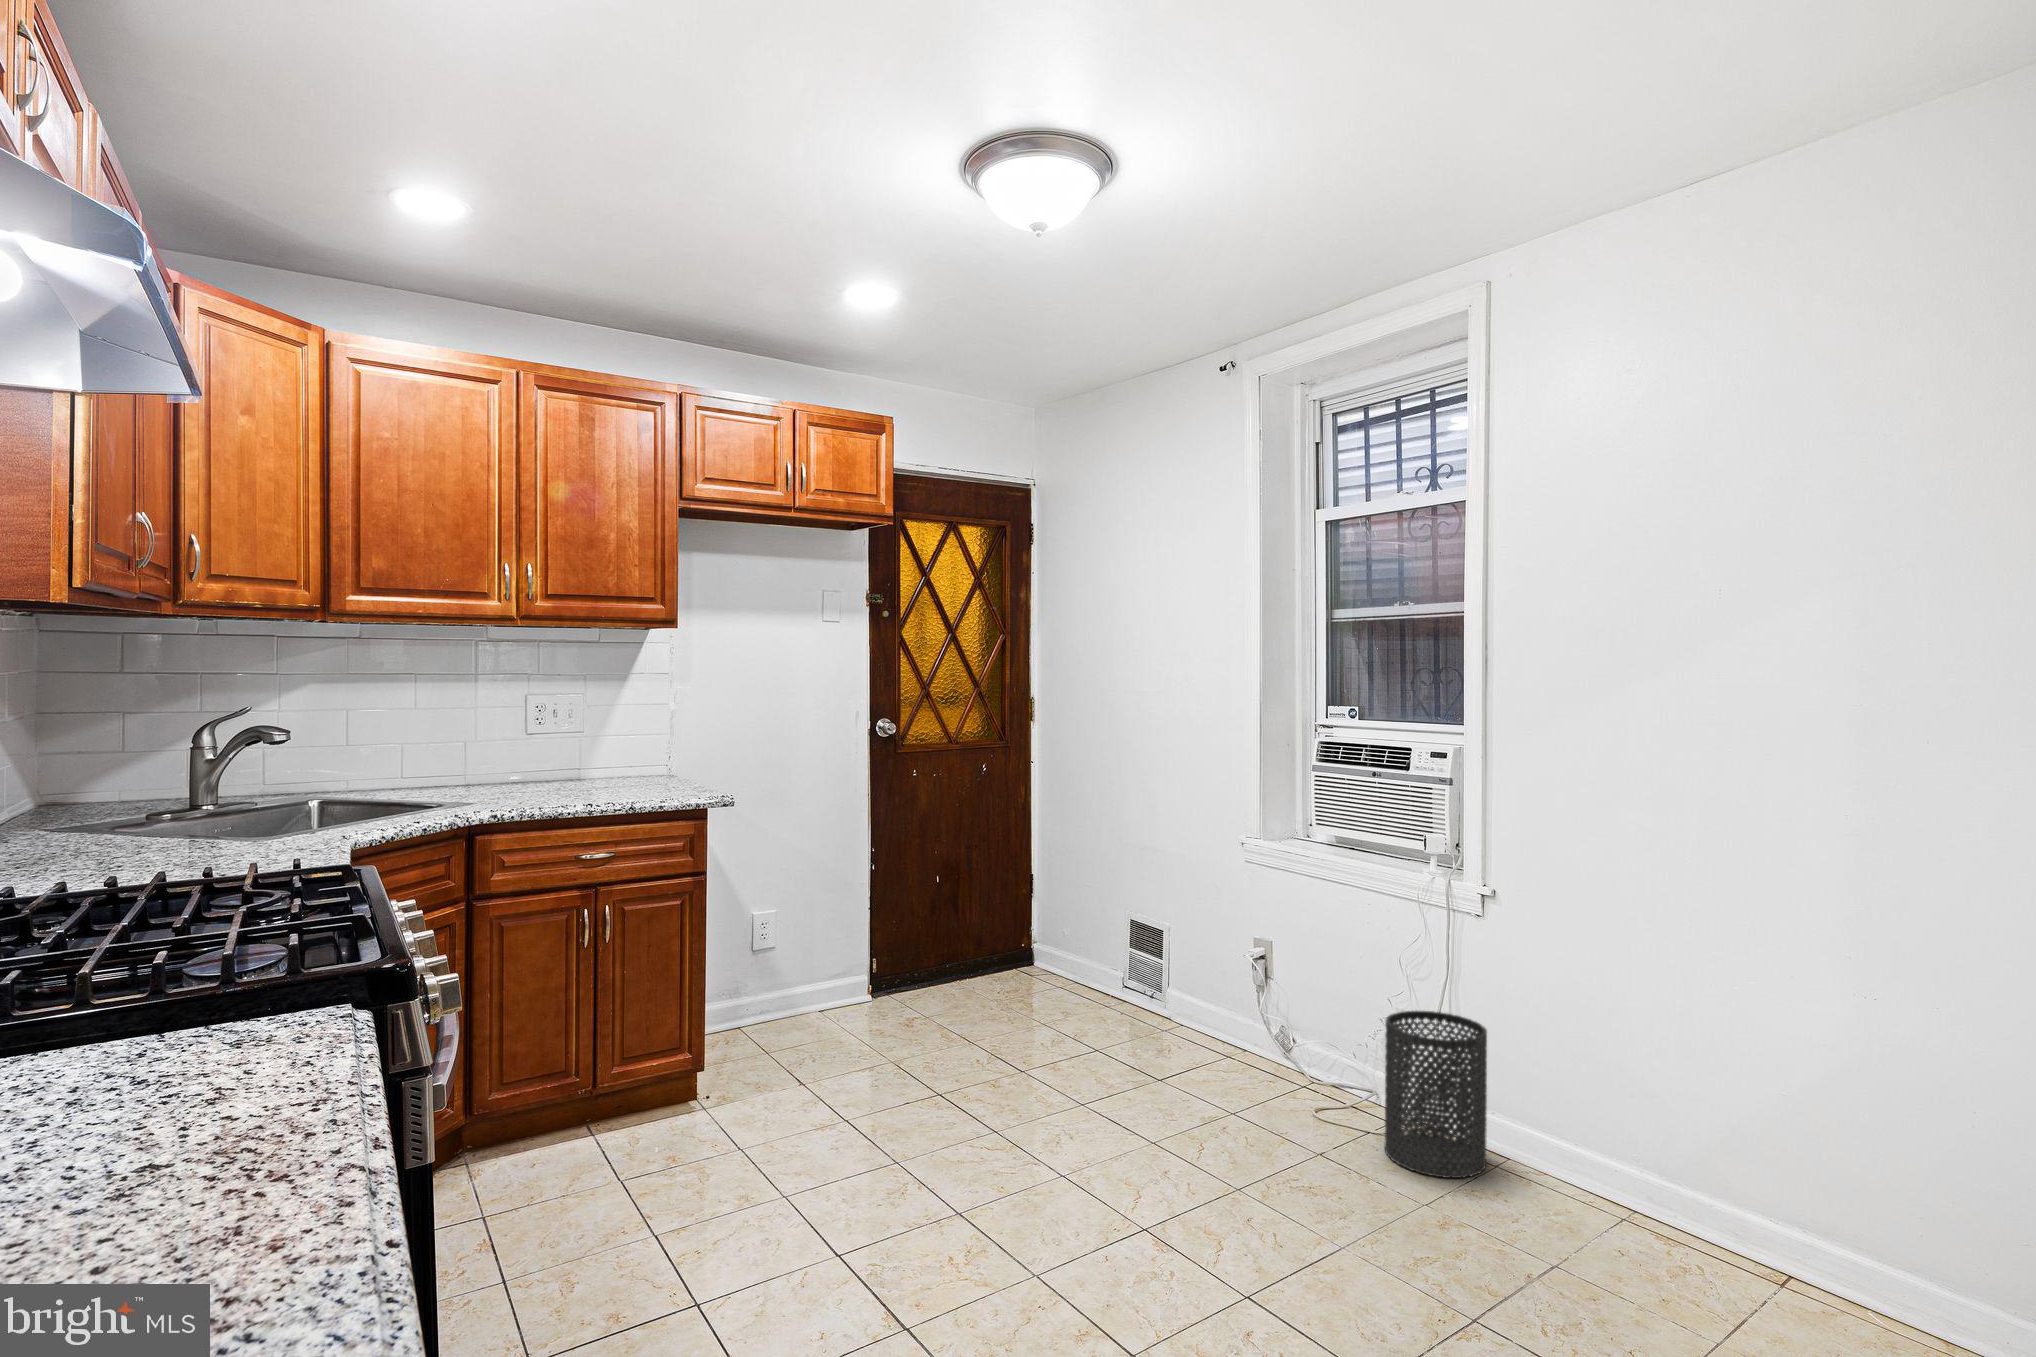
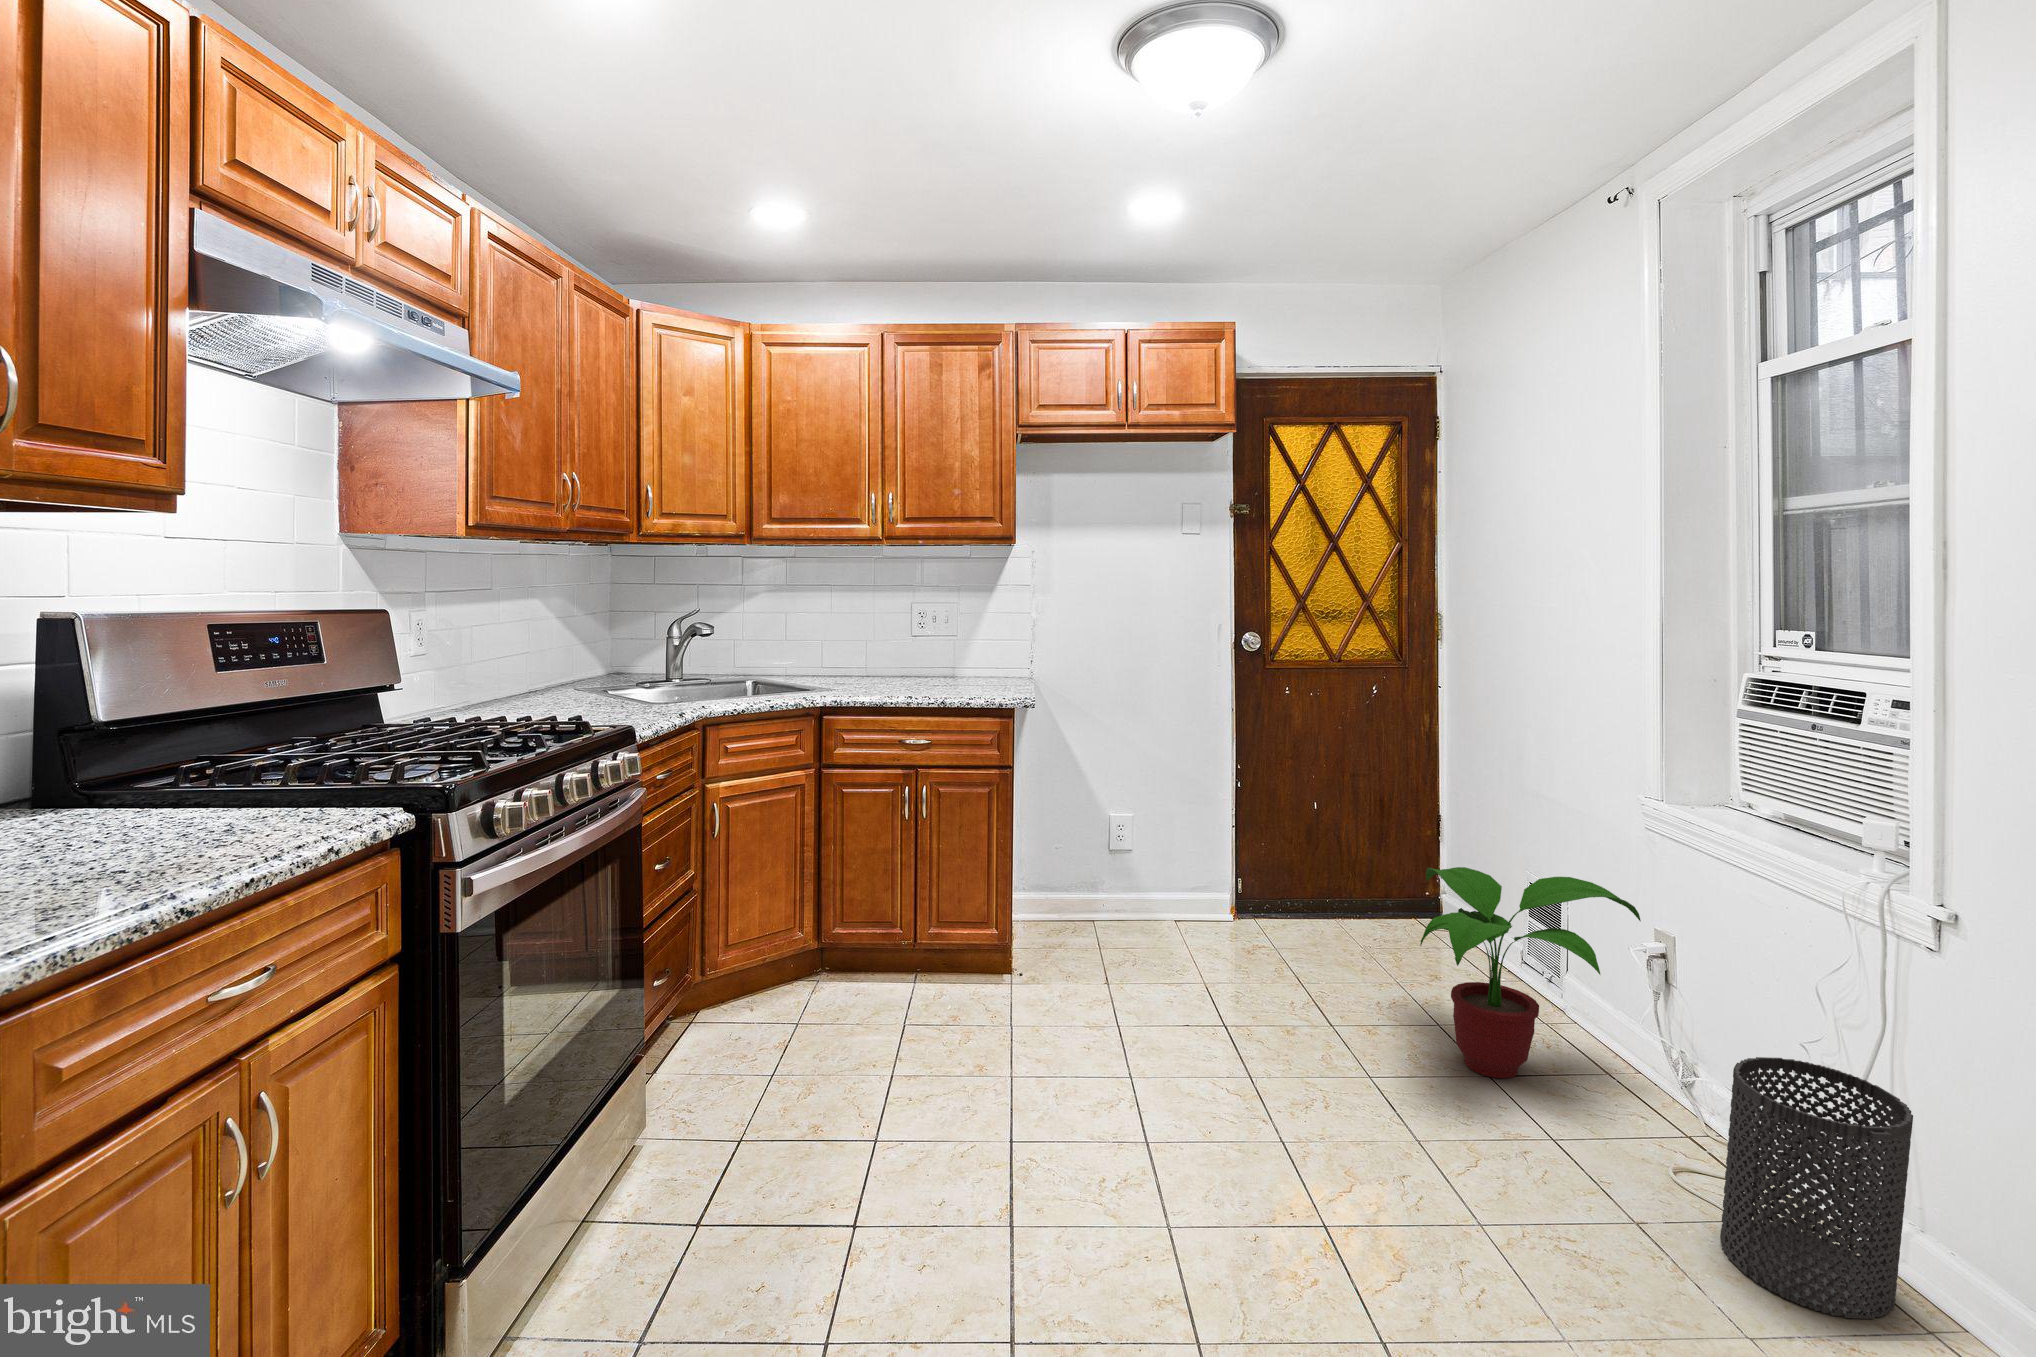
potted plant: none [1101,912,1267,1091] -> present [1420,867,1641,1078]

